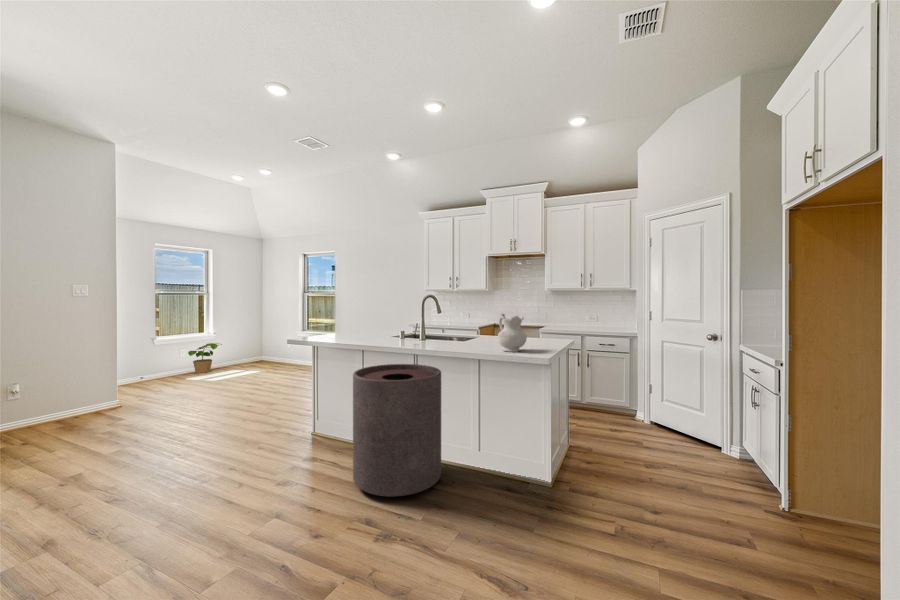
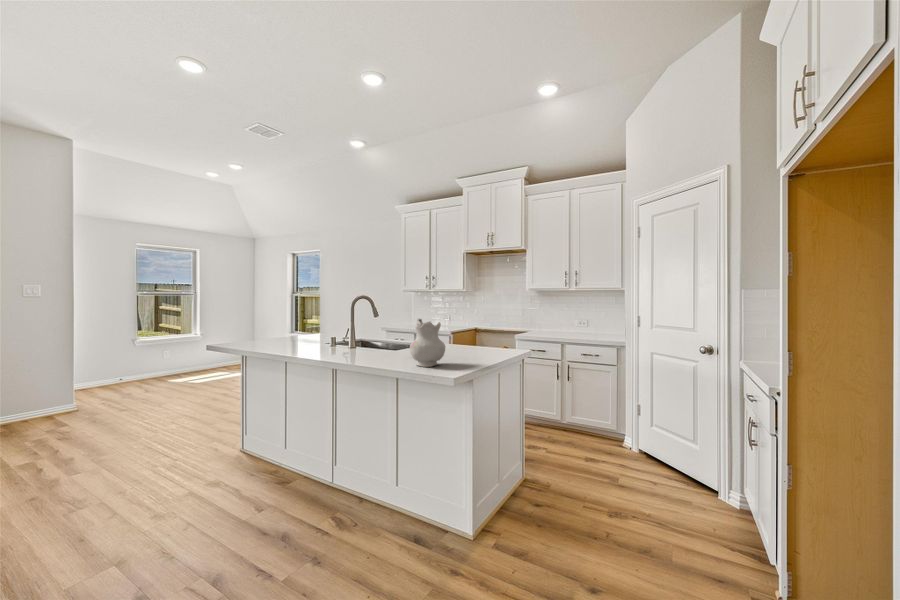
potted plant: present [188,343,218,373] -> none [169,345,204,375]
trash can: present [353,364,441,496] -> none [230,377,345,546]

